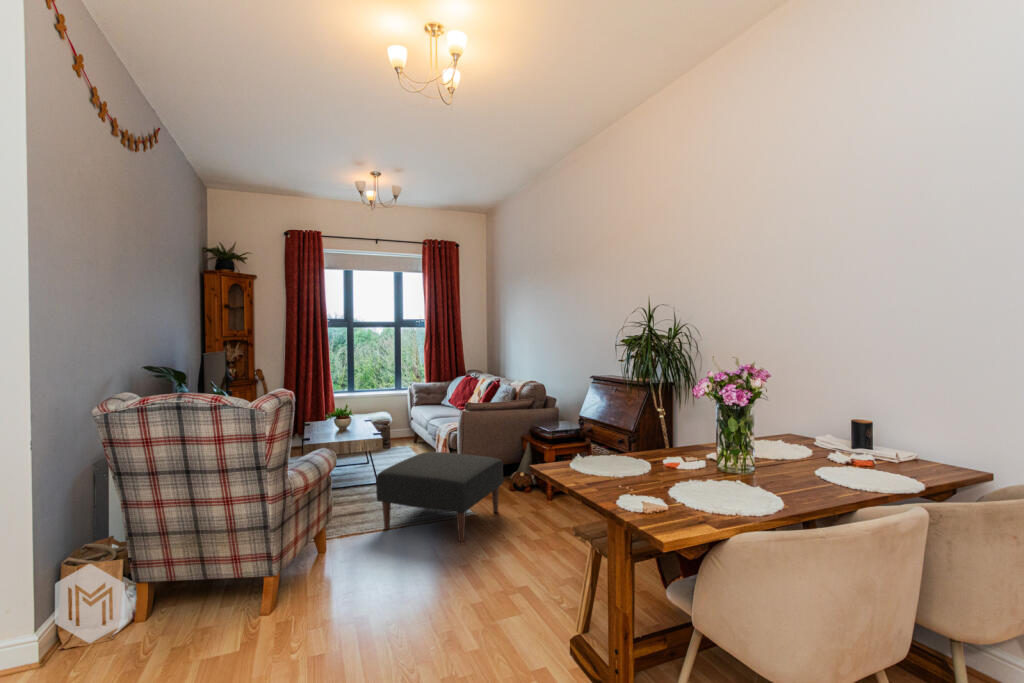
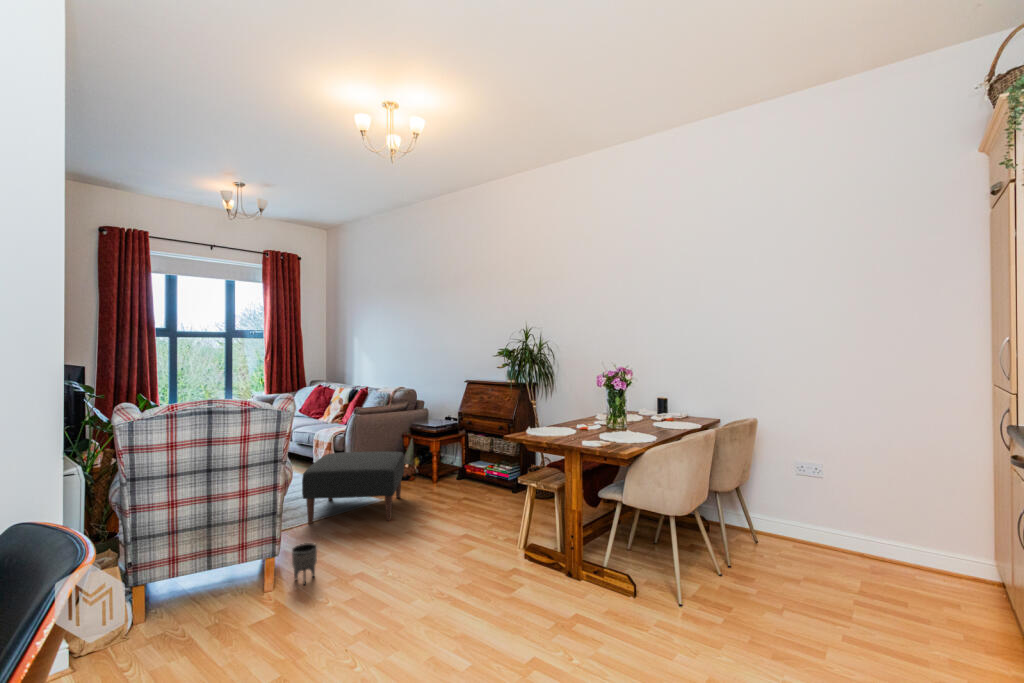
planter: none [298,561,328,612] -> present [292,543,317,584]

